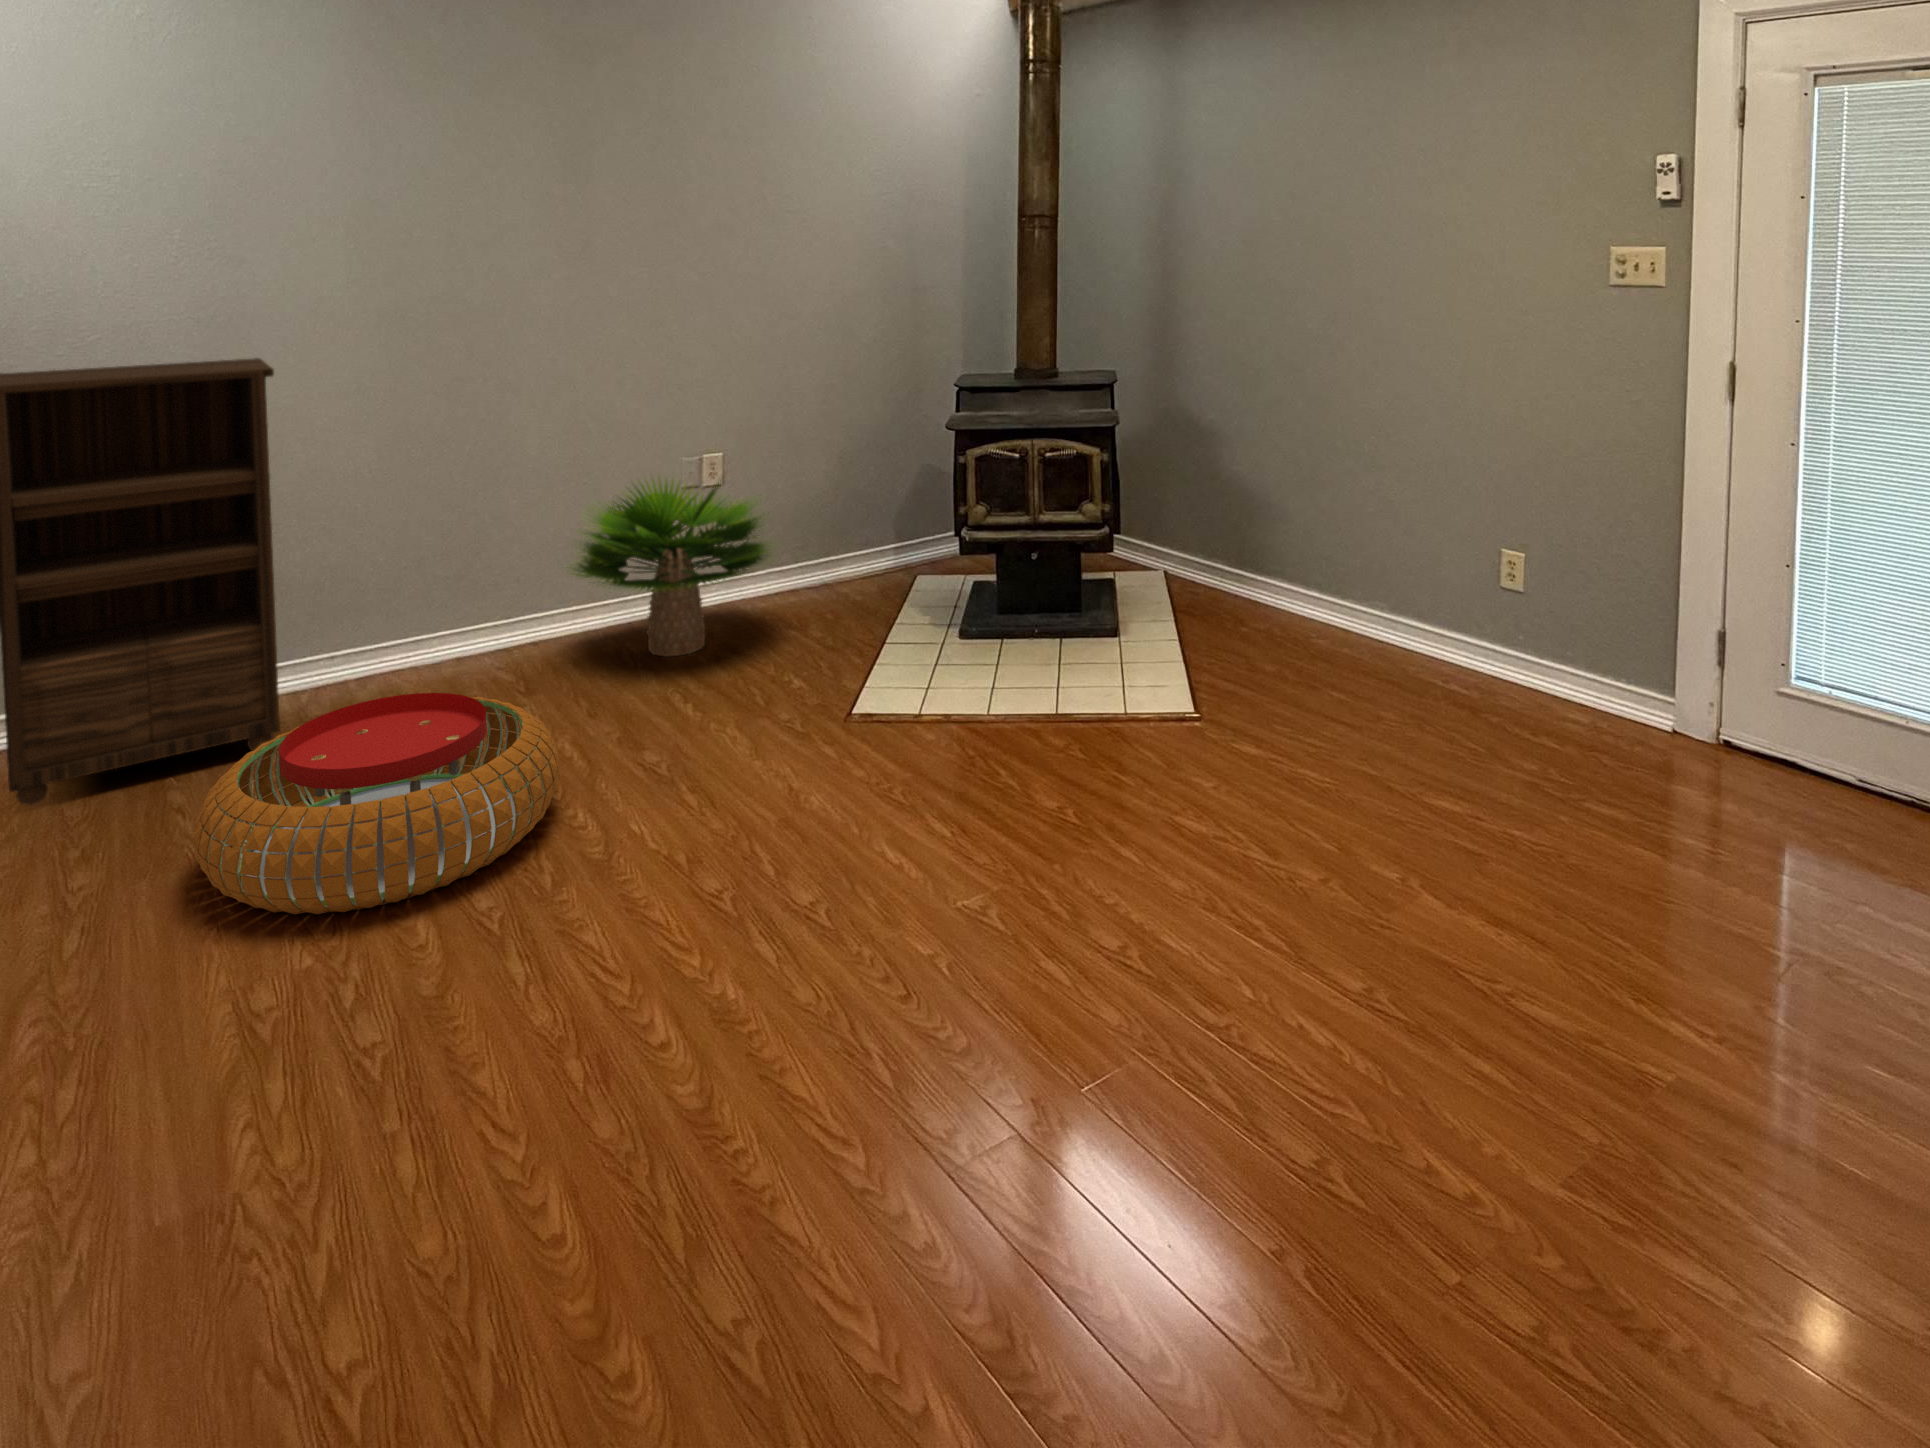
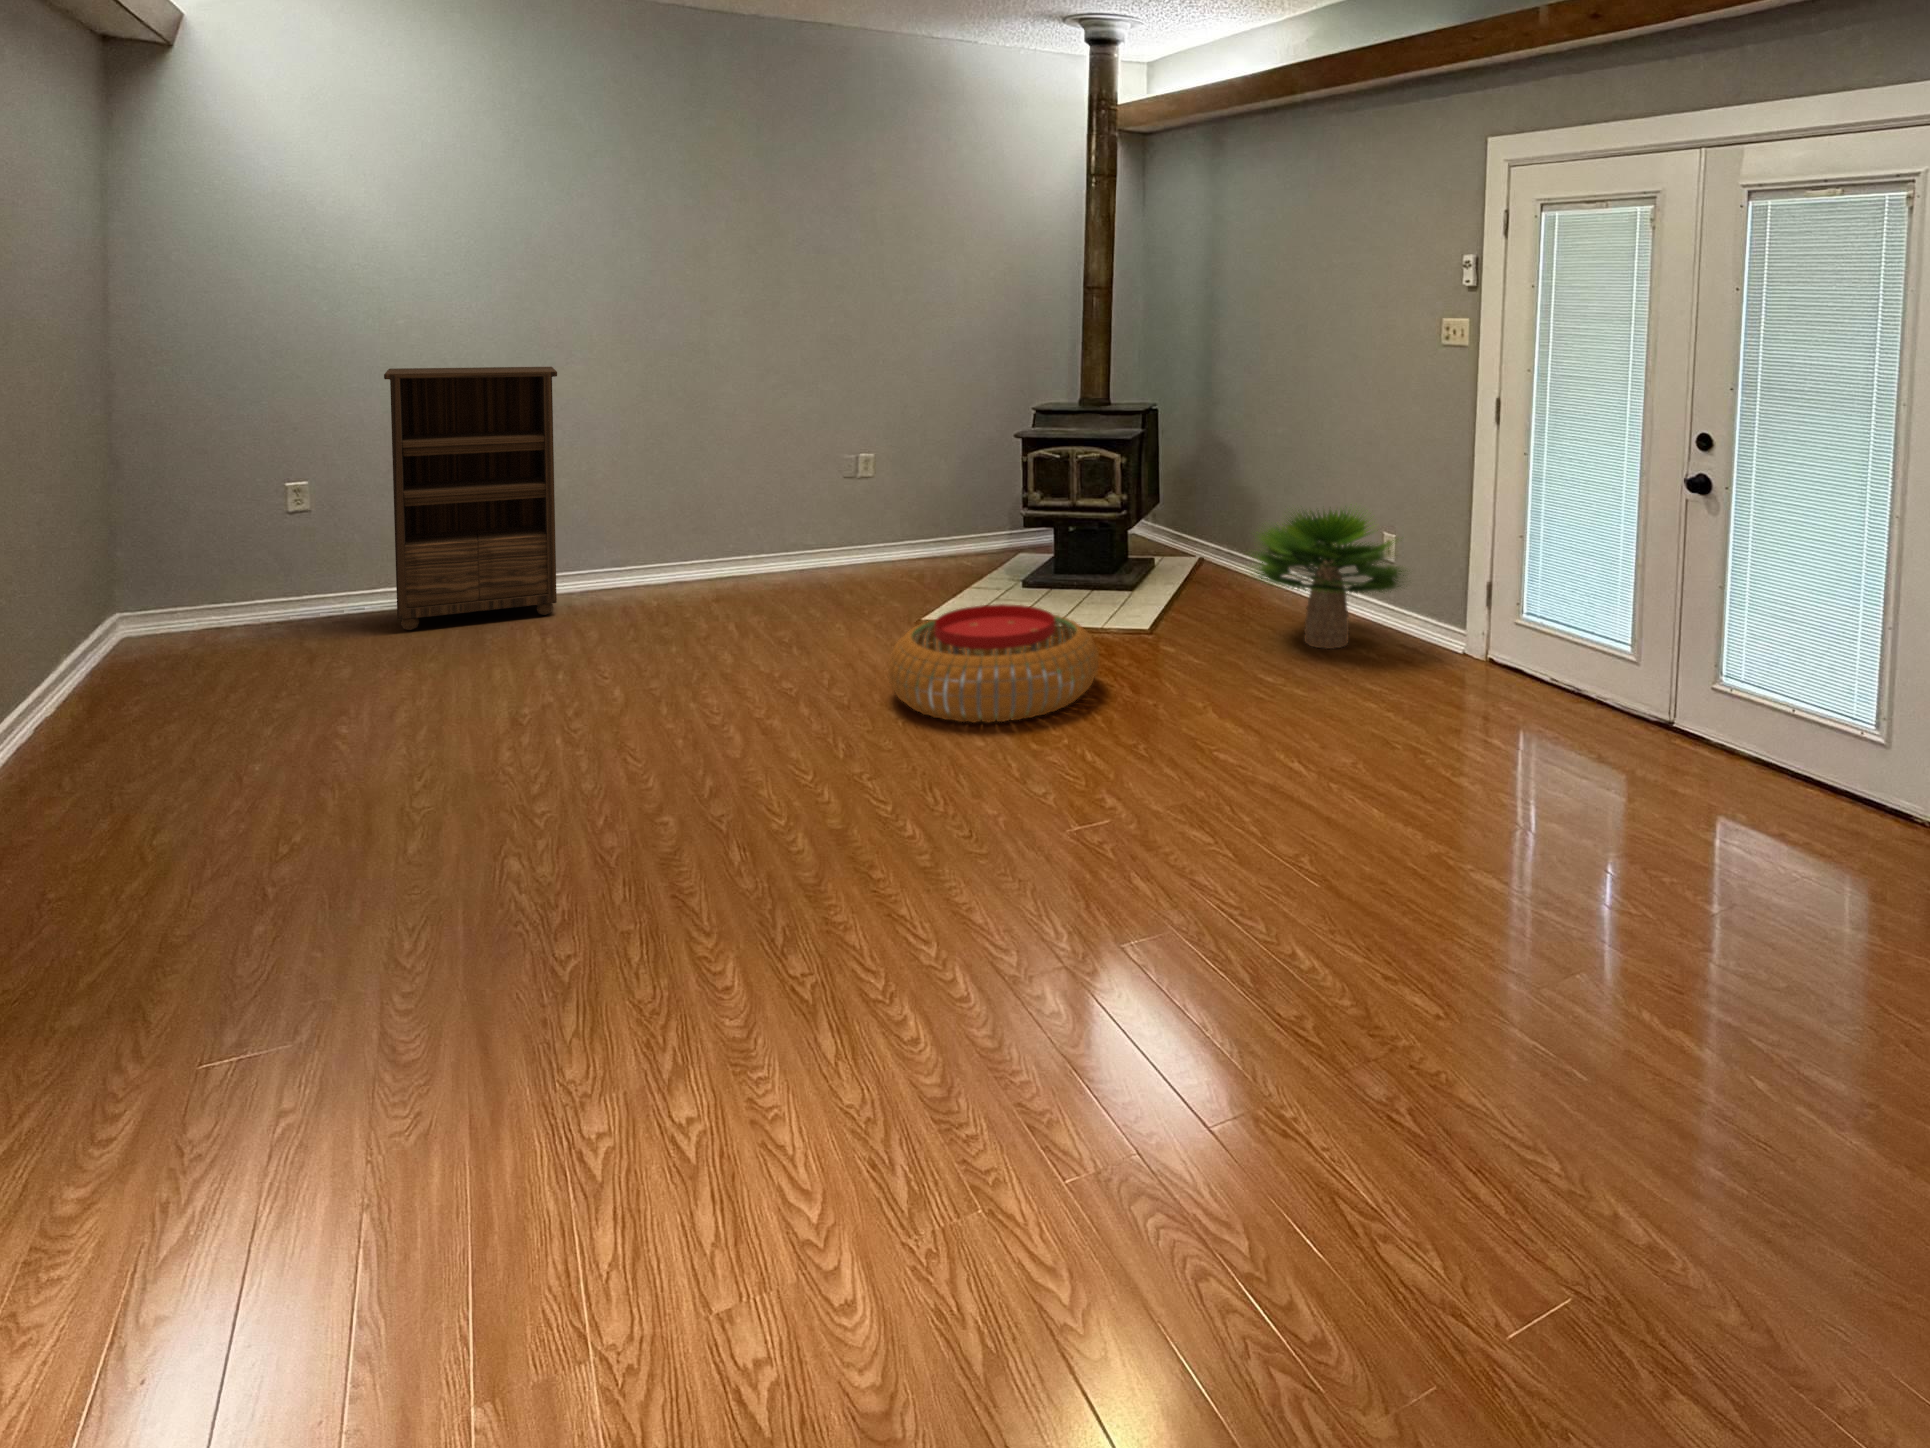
potted plant: present [567,478,774,656] -> present [1252,506,1406,649]
pouf: present [194,693,560,914] -> present [888,604,1099,722]

